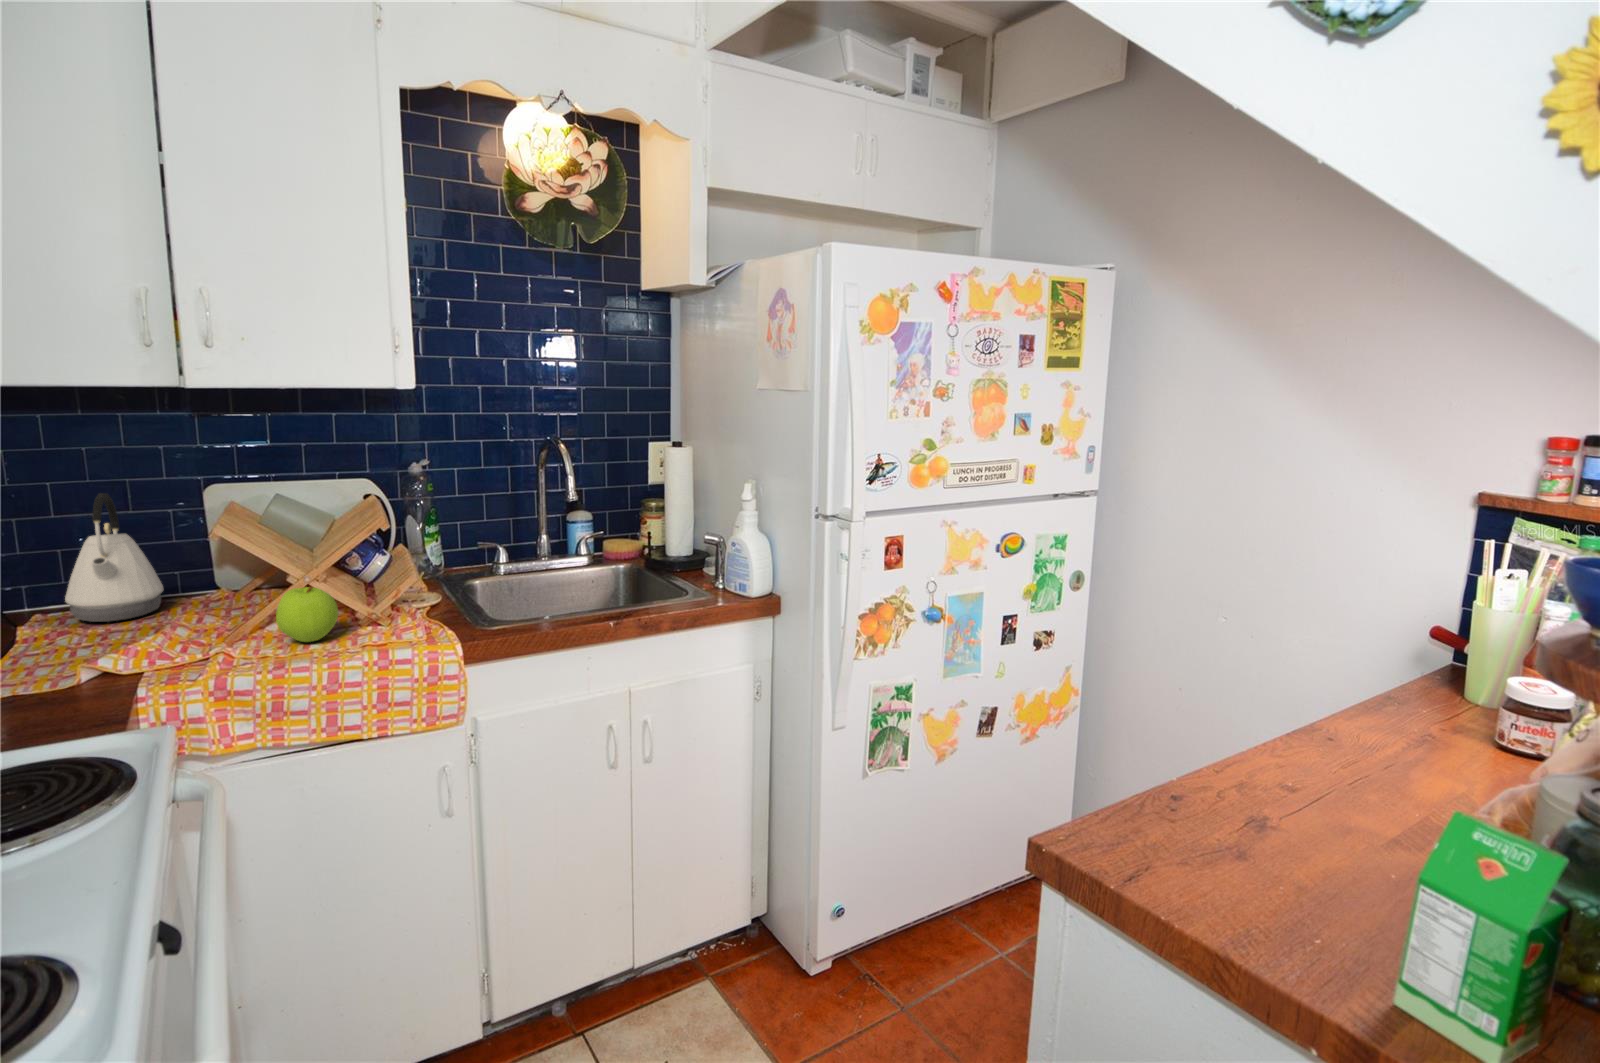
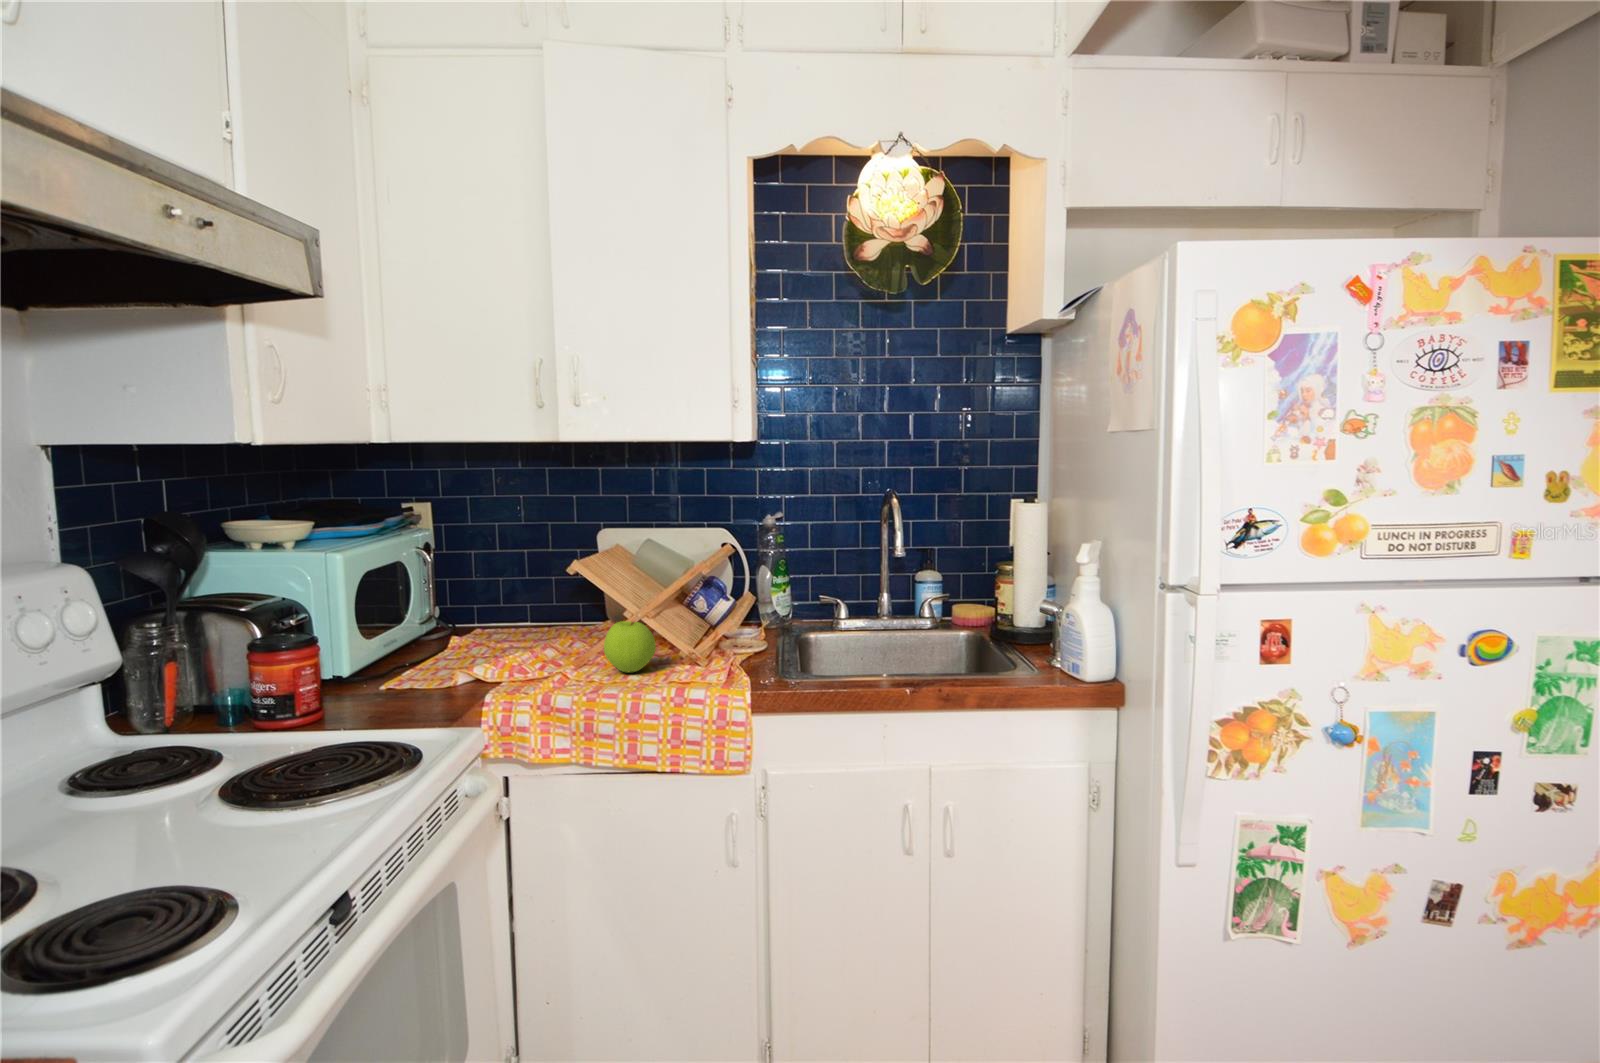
kettle: present [65,493,163,622] -> none [488,531,556,639]

